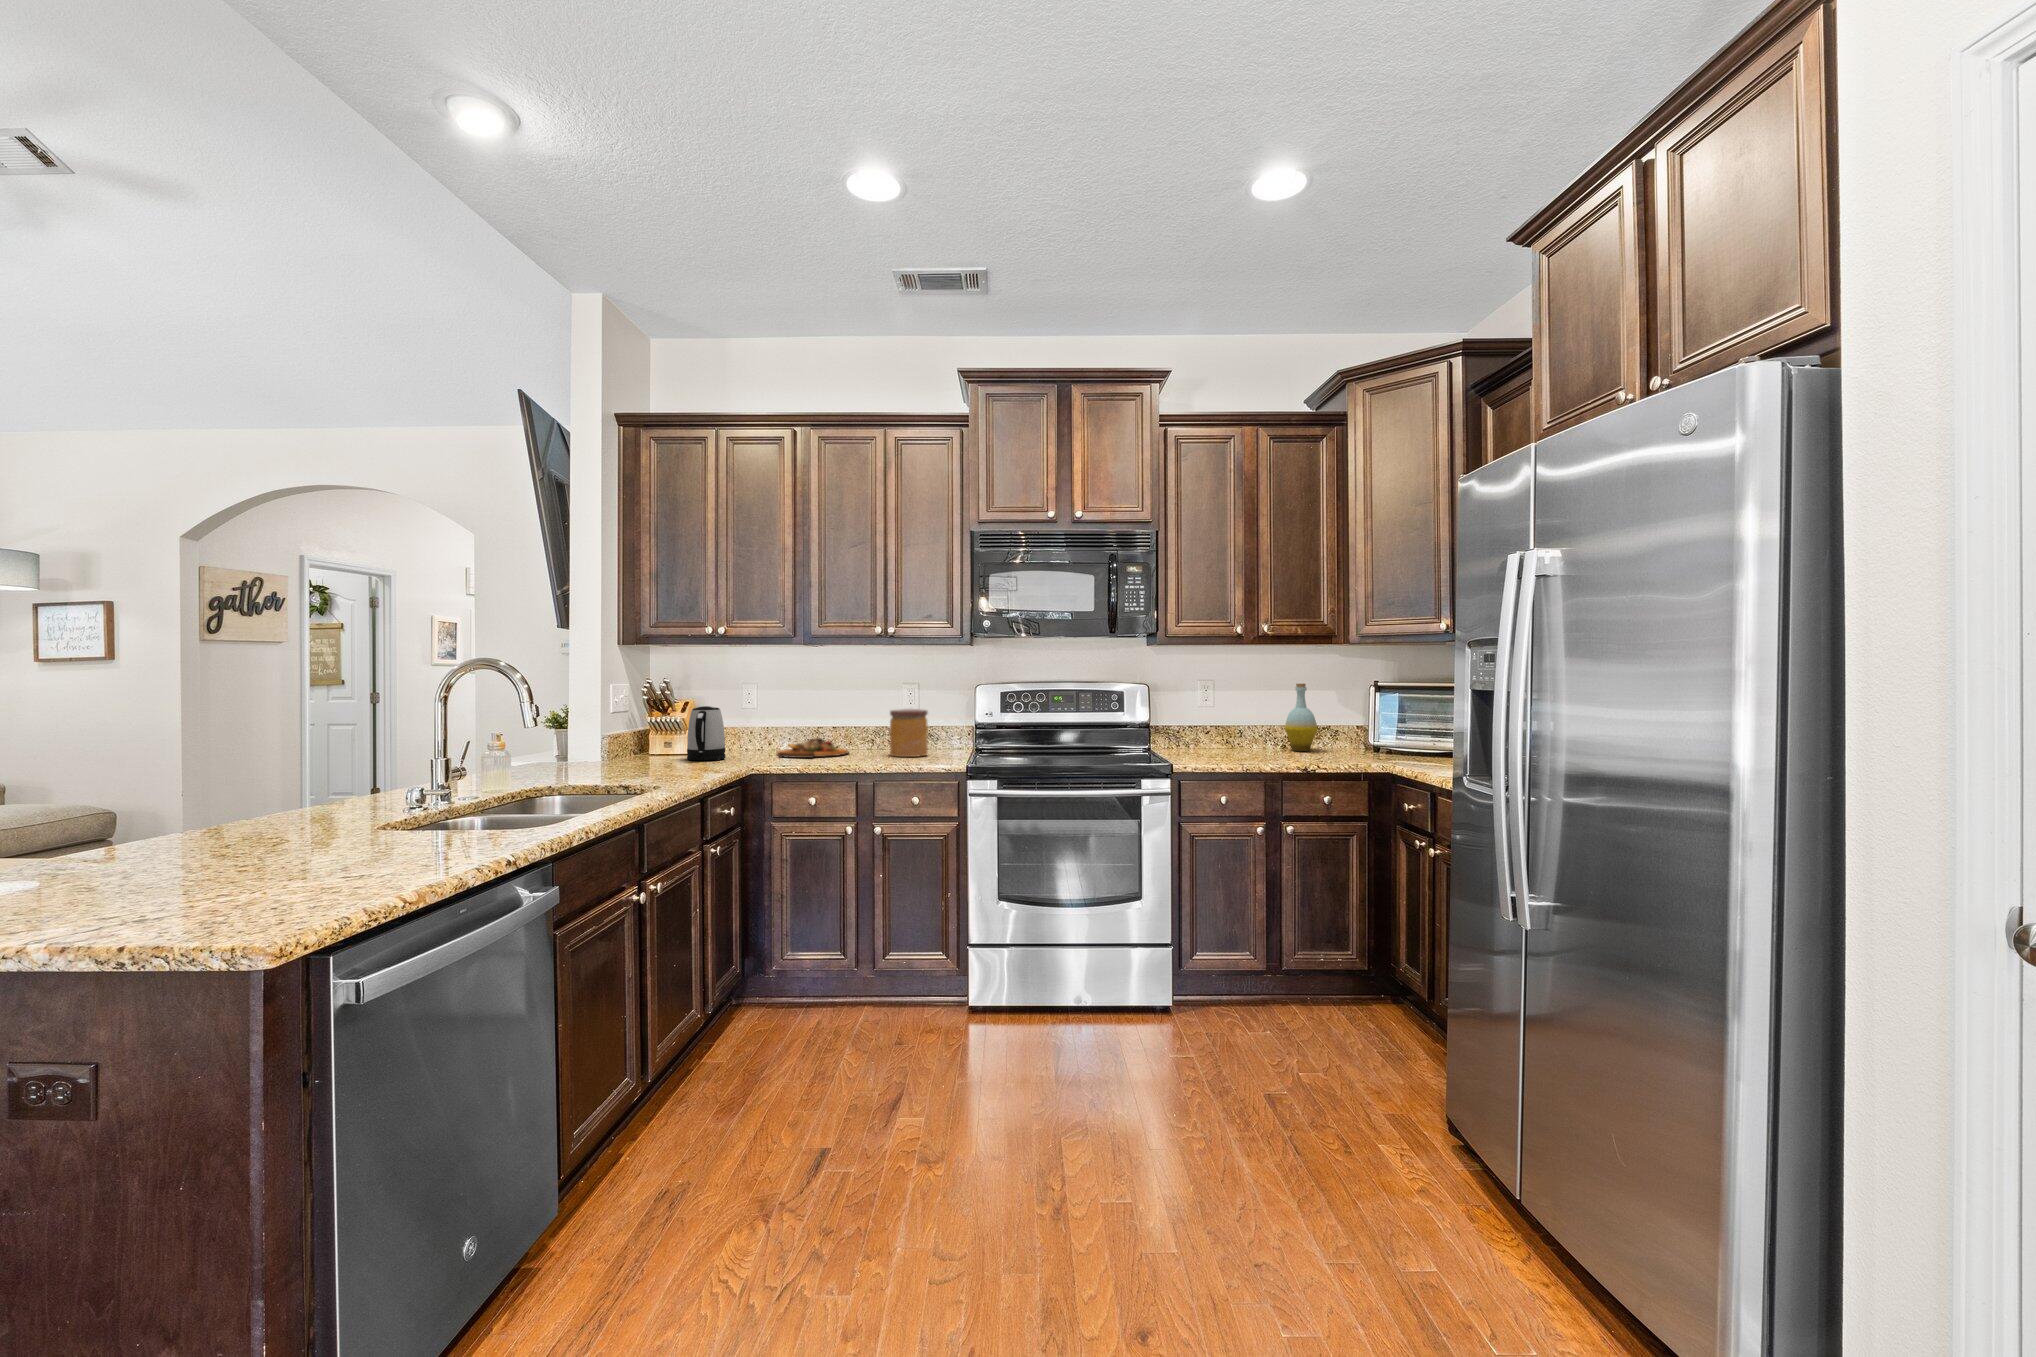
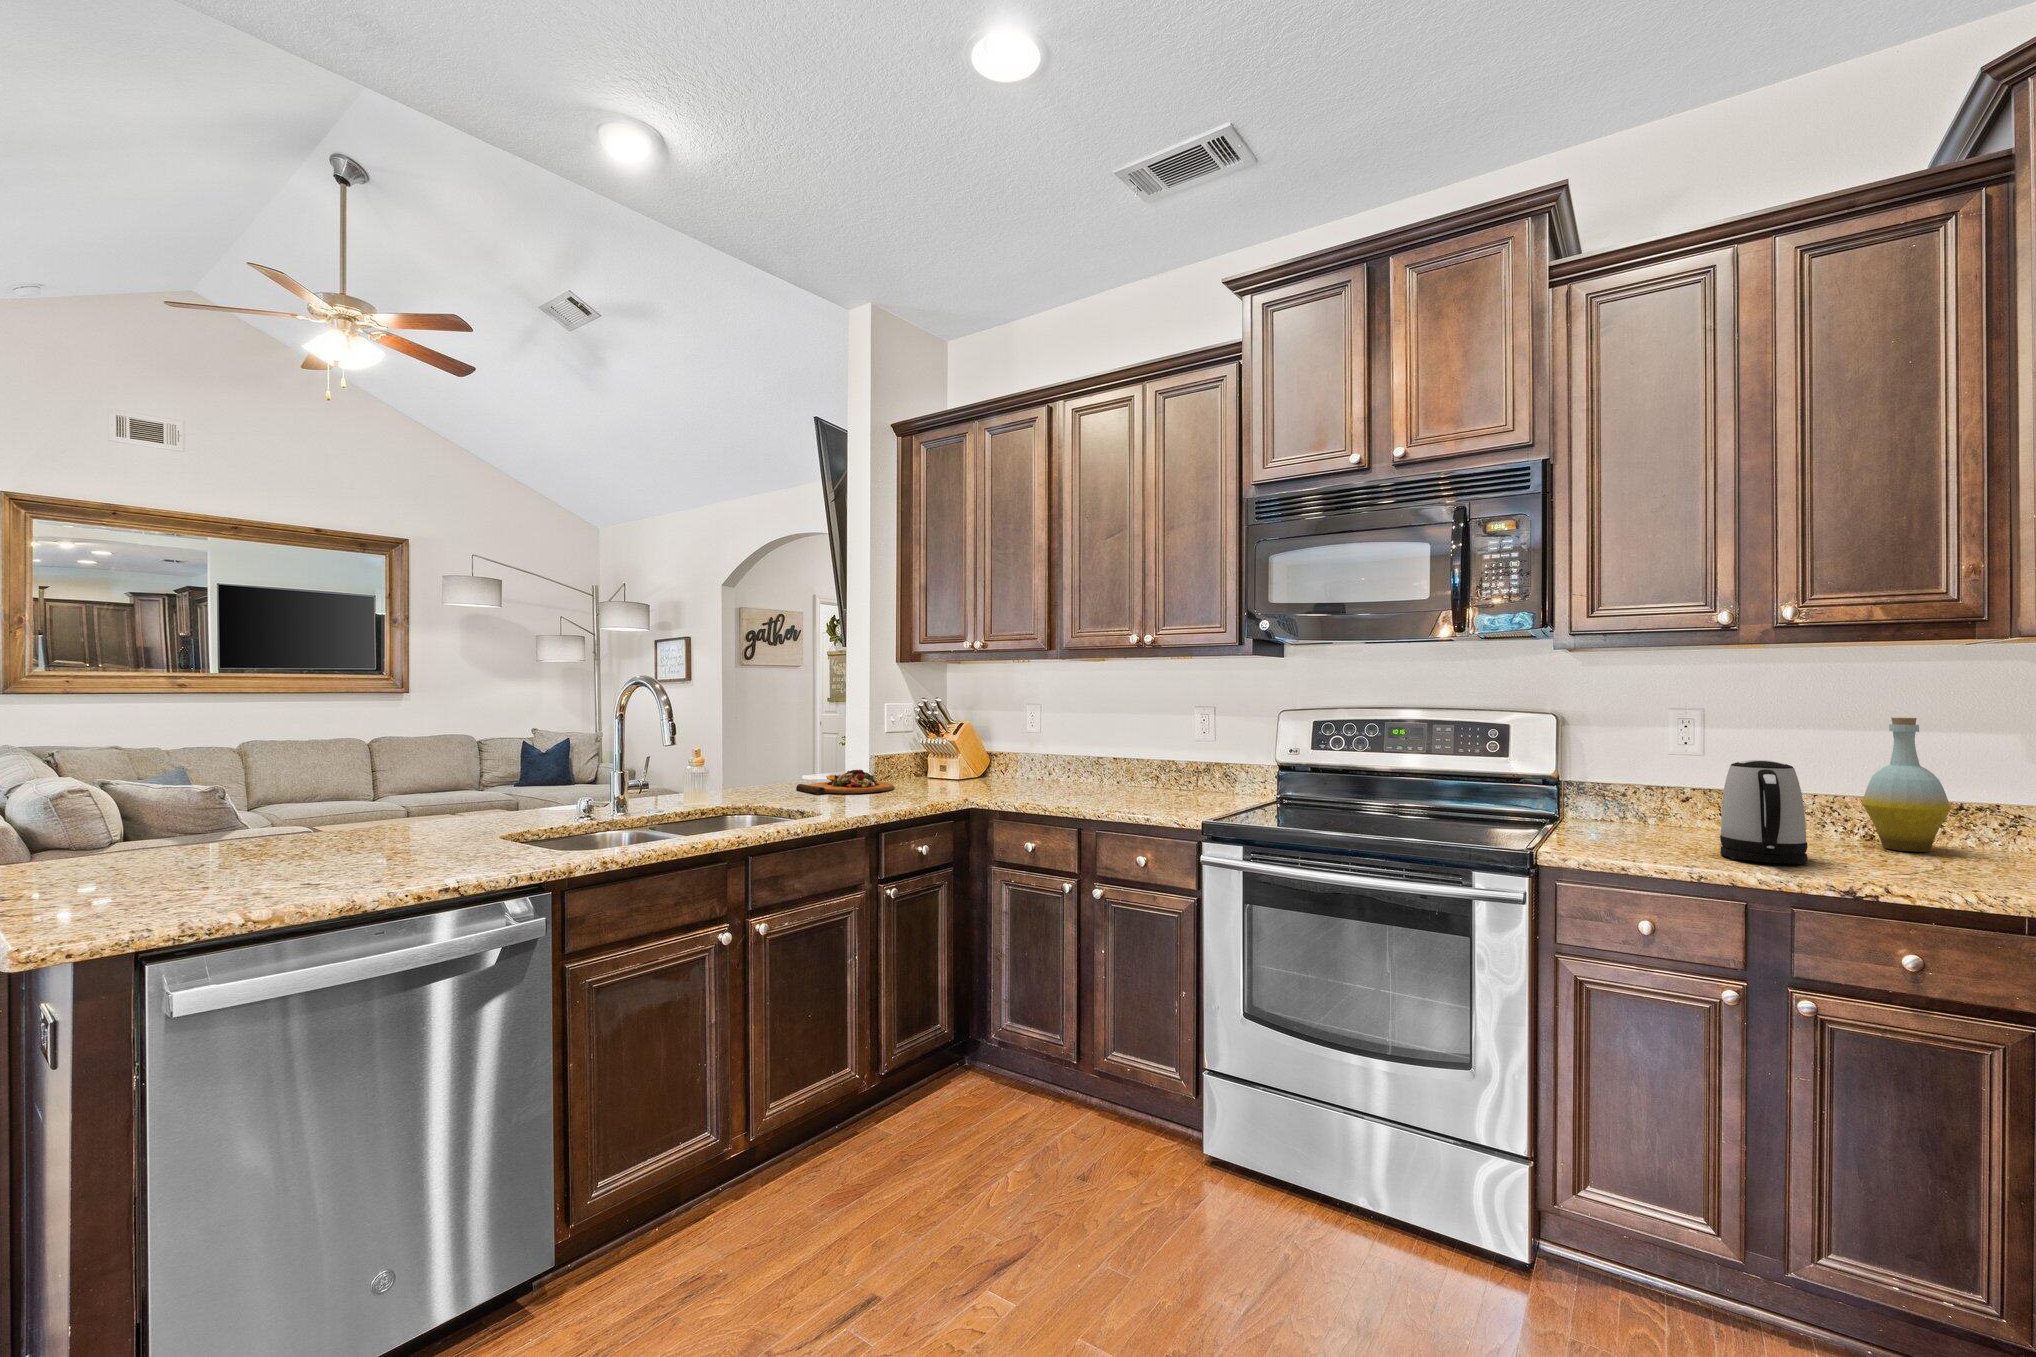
kettle: present [687,706,725,760] -> present [1720,760,1808,864]
jar: present [890,709,928,757] -> none [1167,740,1216,802]
cutting board: present [777,738,848,758] -> present [796,769,894,794]

